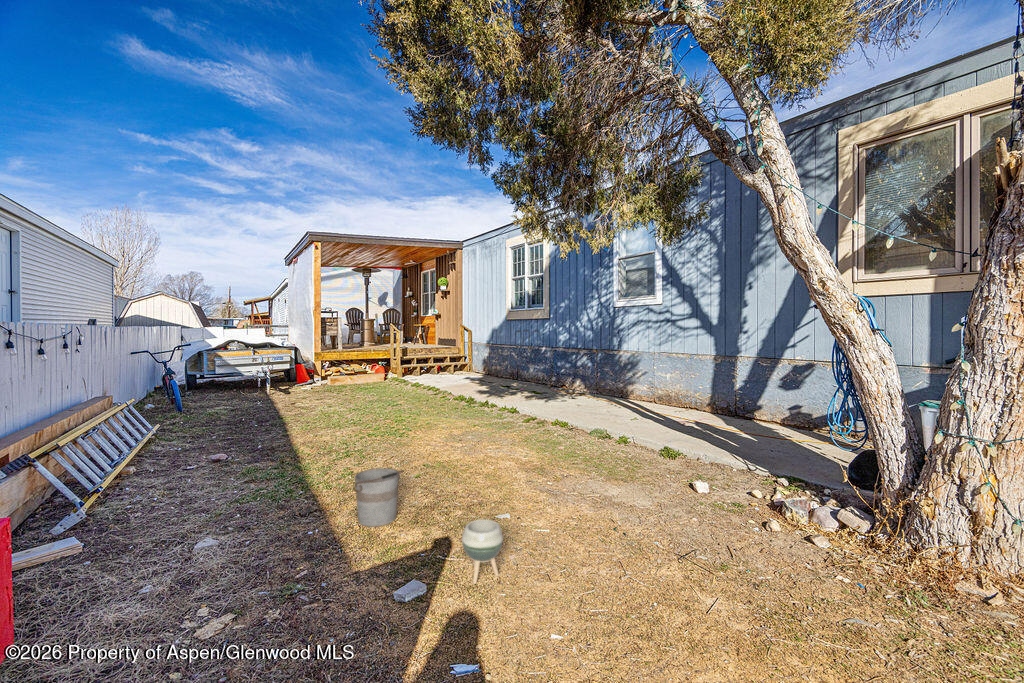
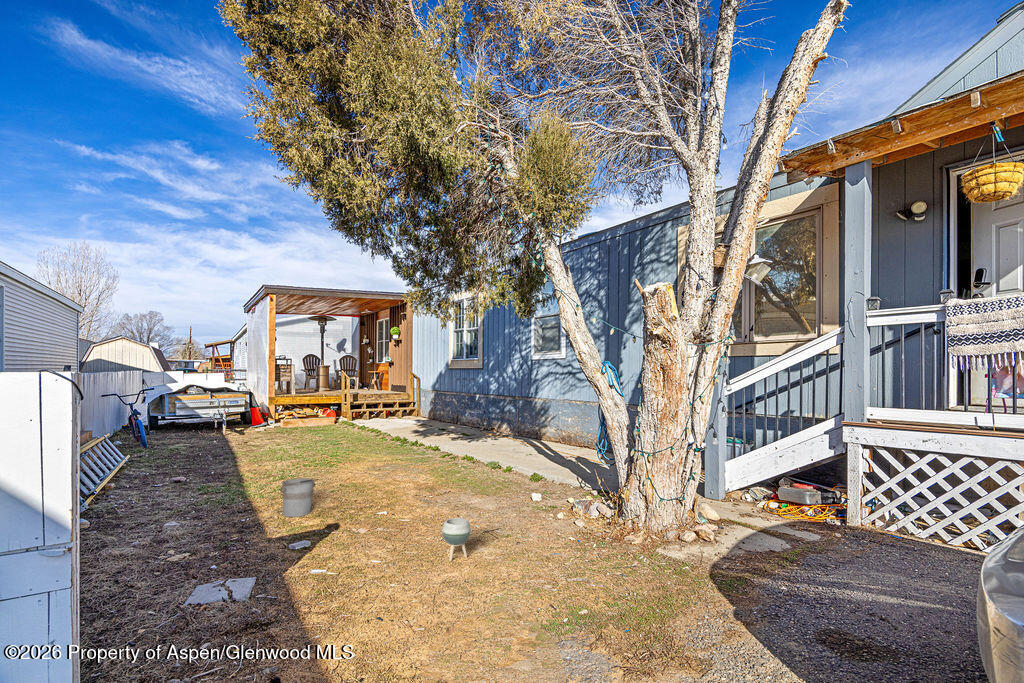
planter: present [462,519,503,584] -> present [442,518,471,561]

